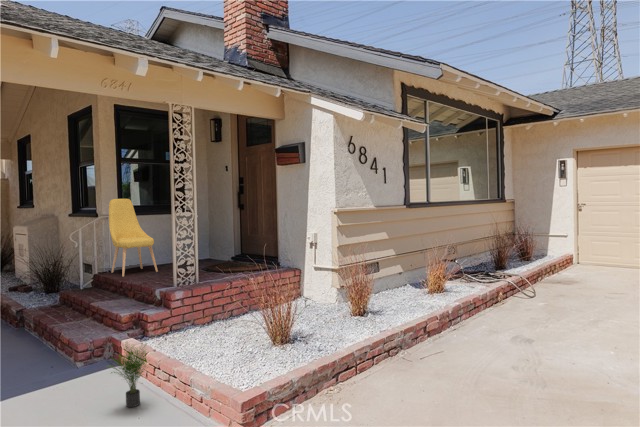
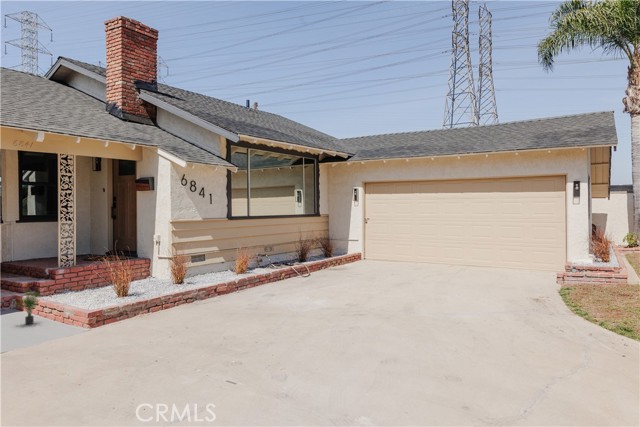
chair: present [109,199,158,277] -> none [12,211,48,264]

